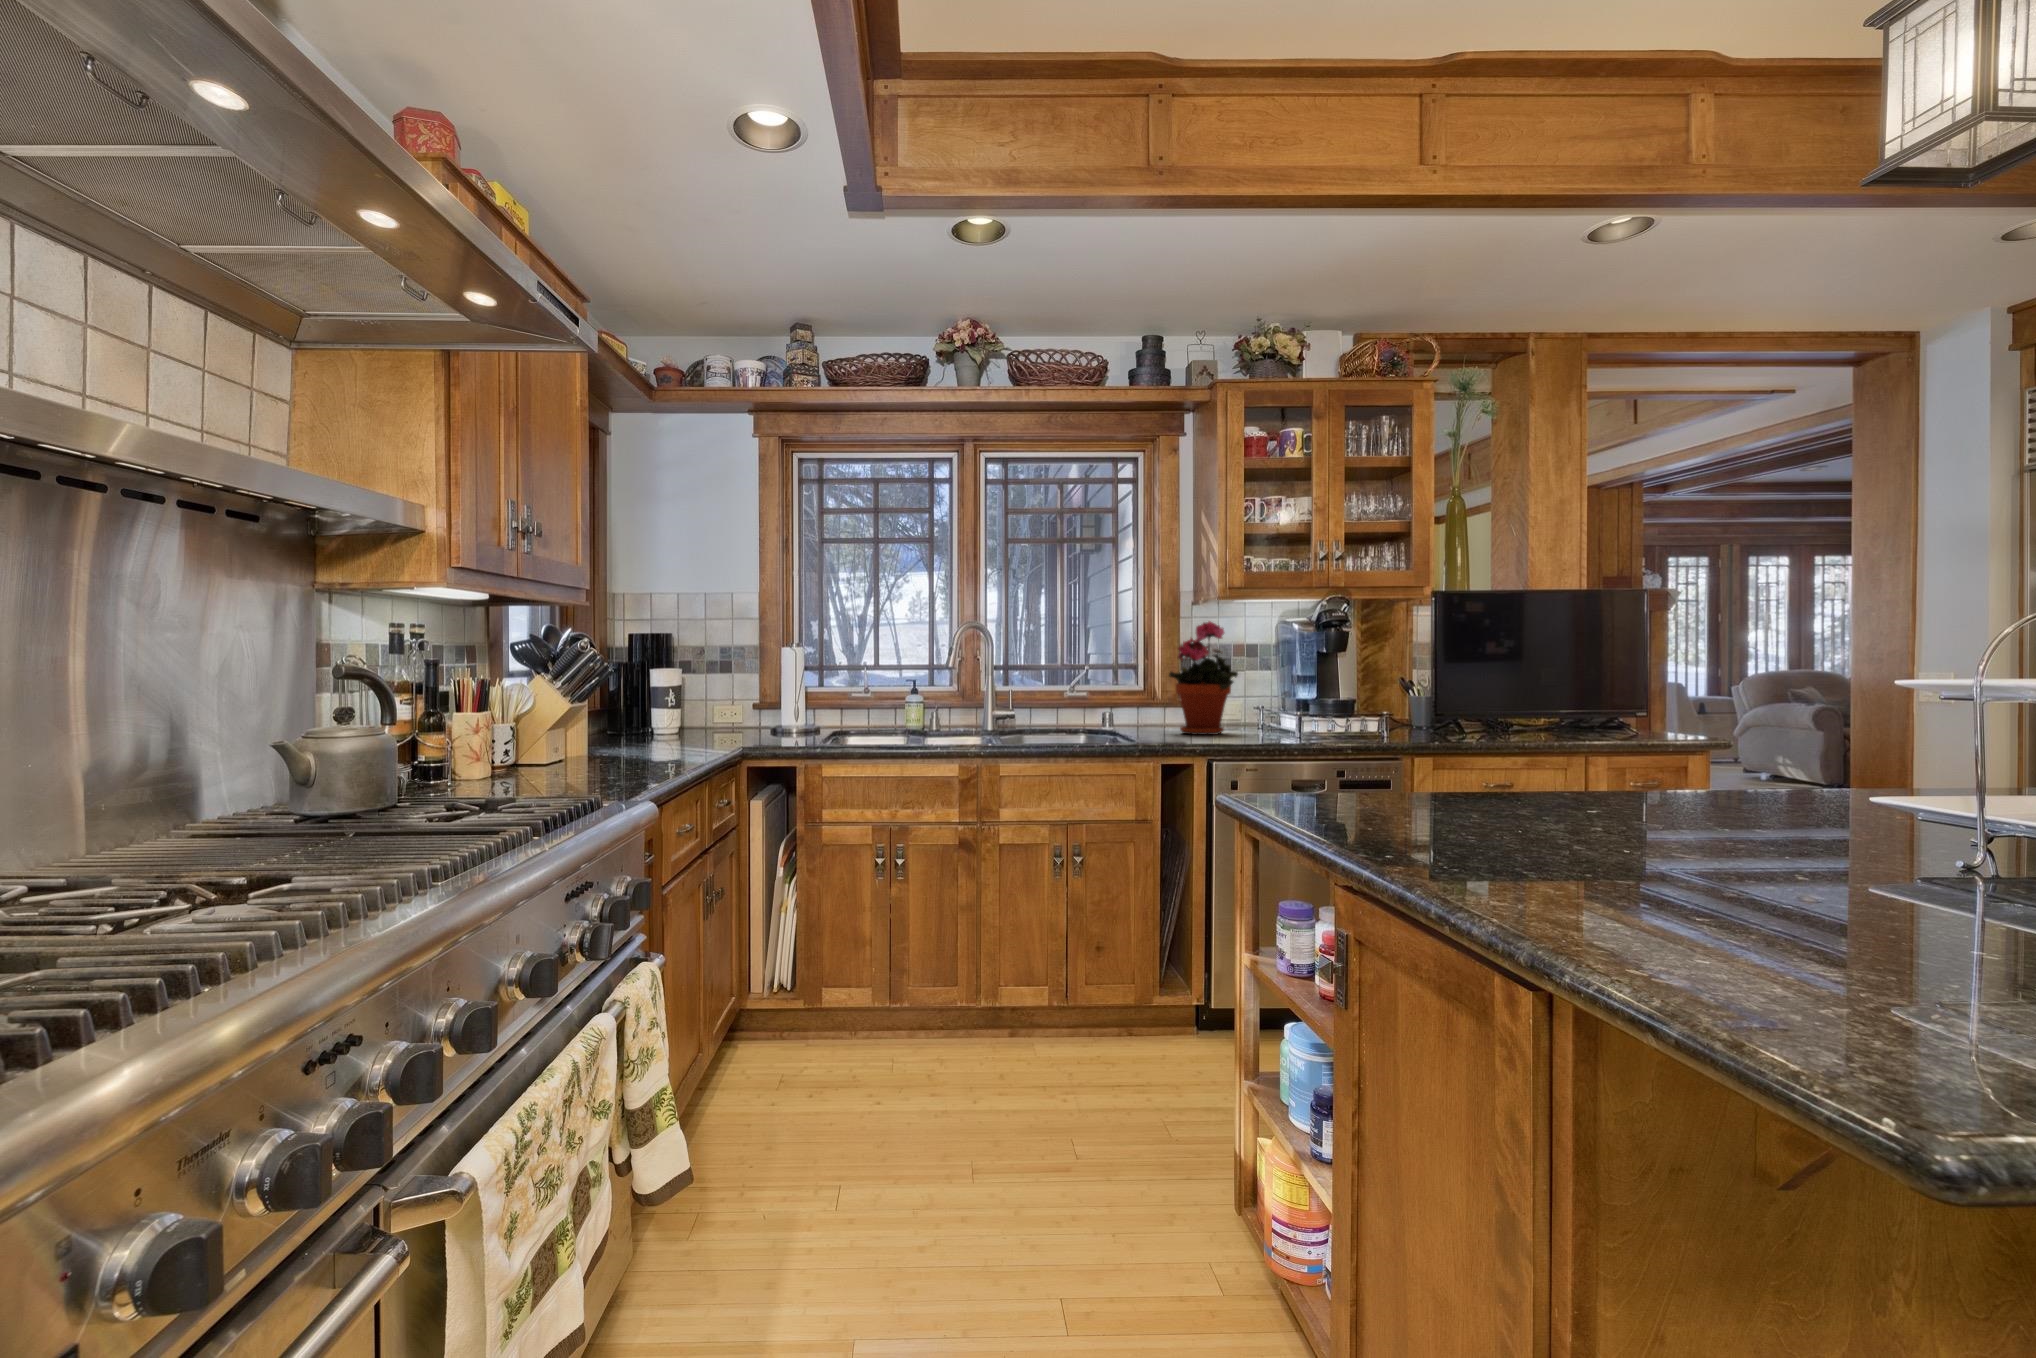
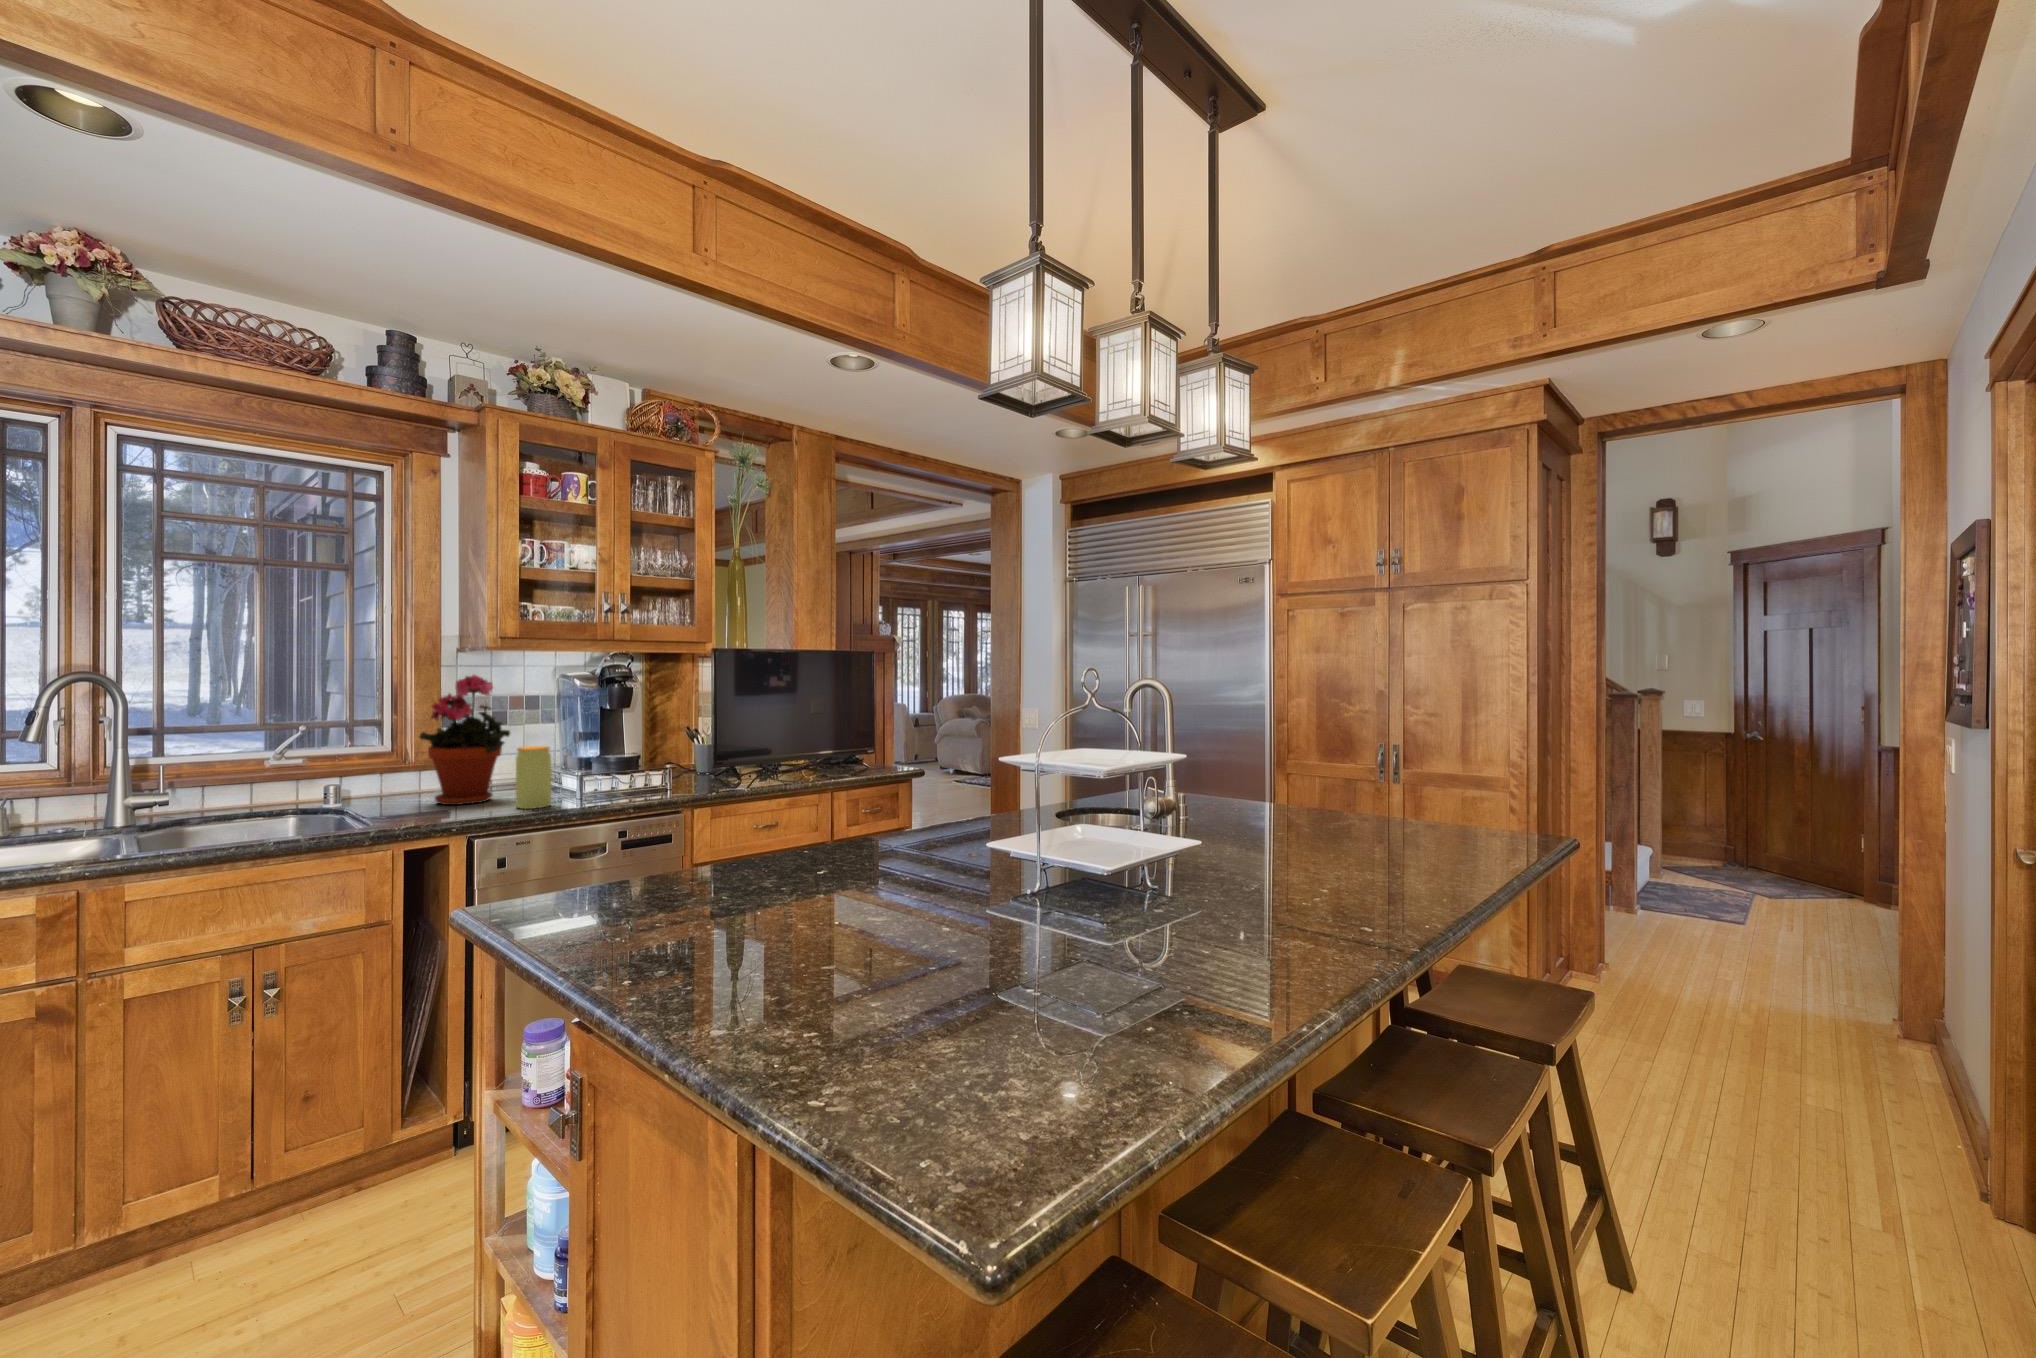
jar: none [1244,683,1274,740] -> present [516,746,551,809]

